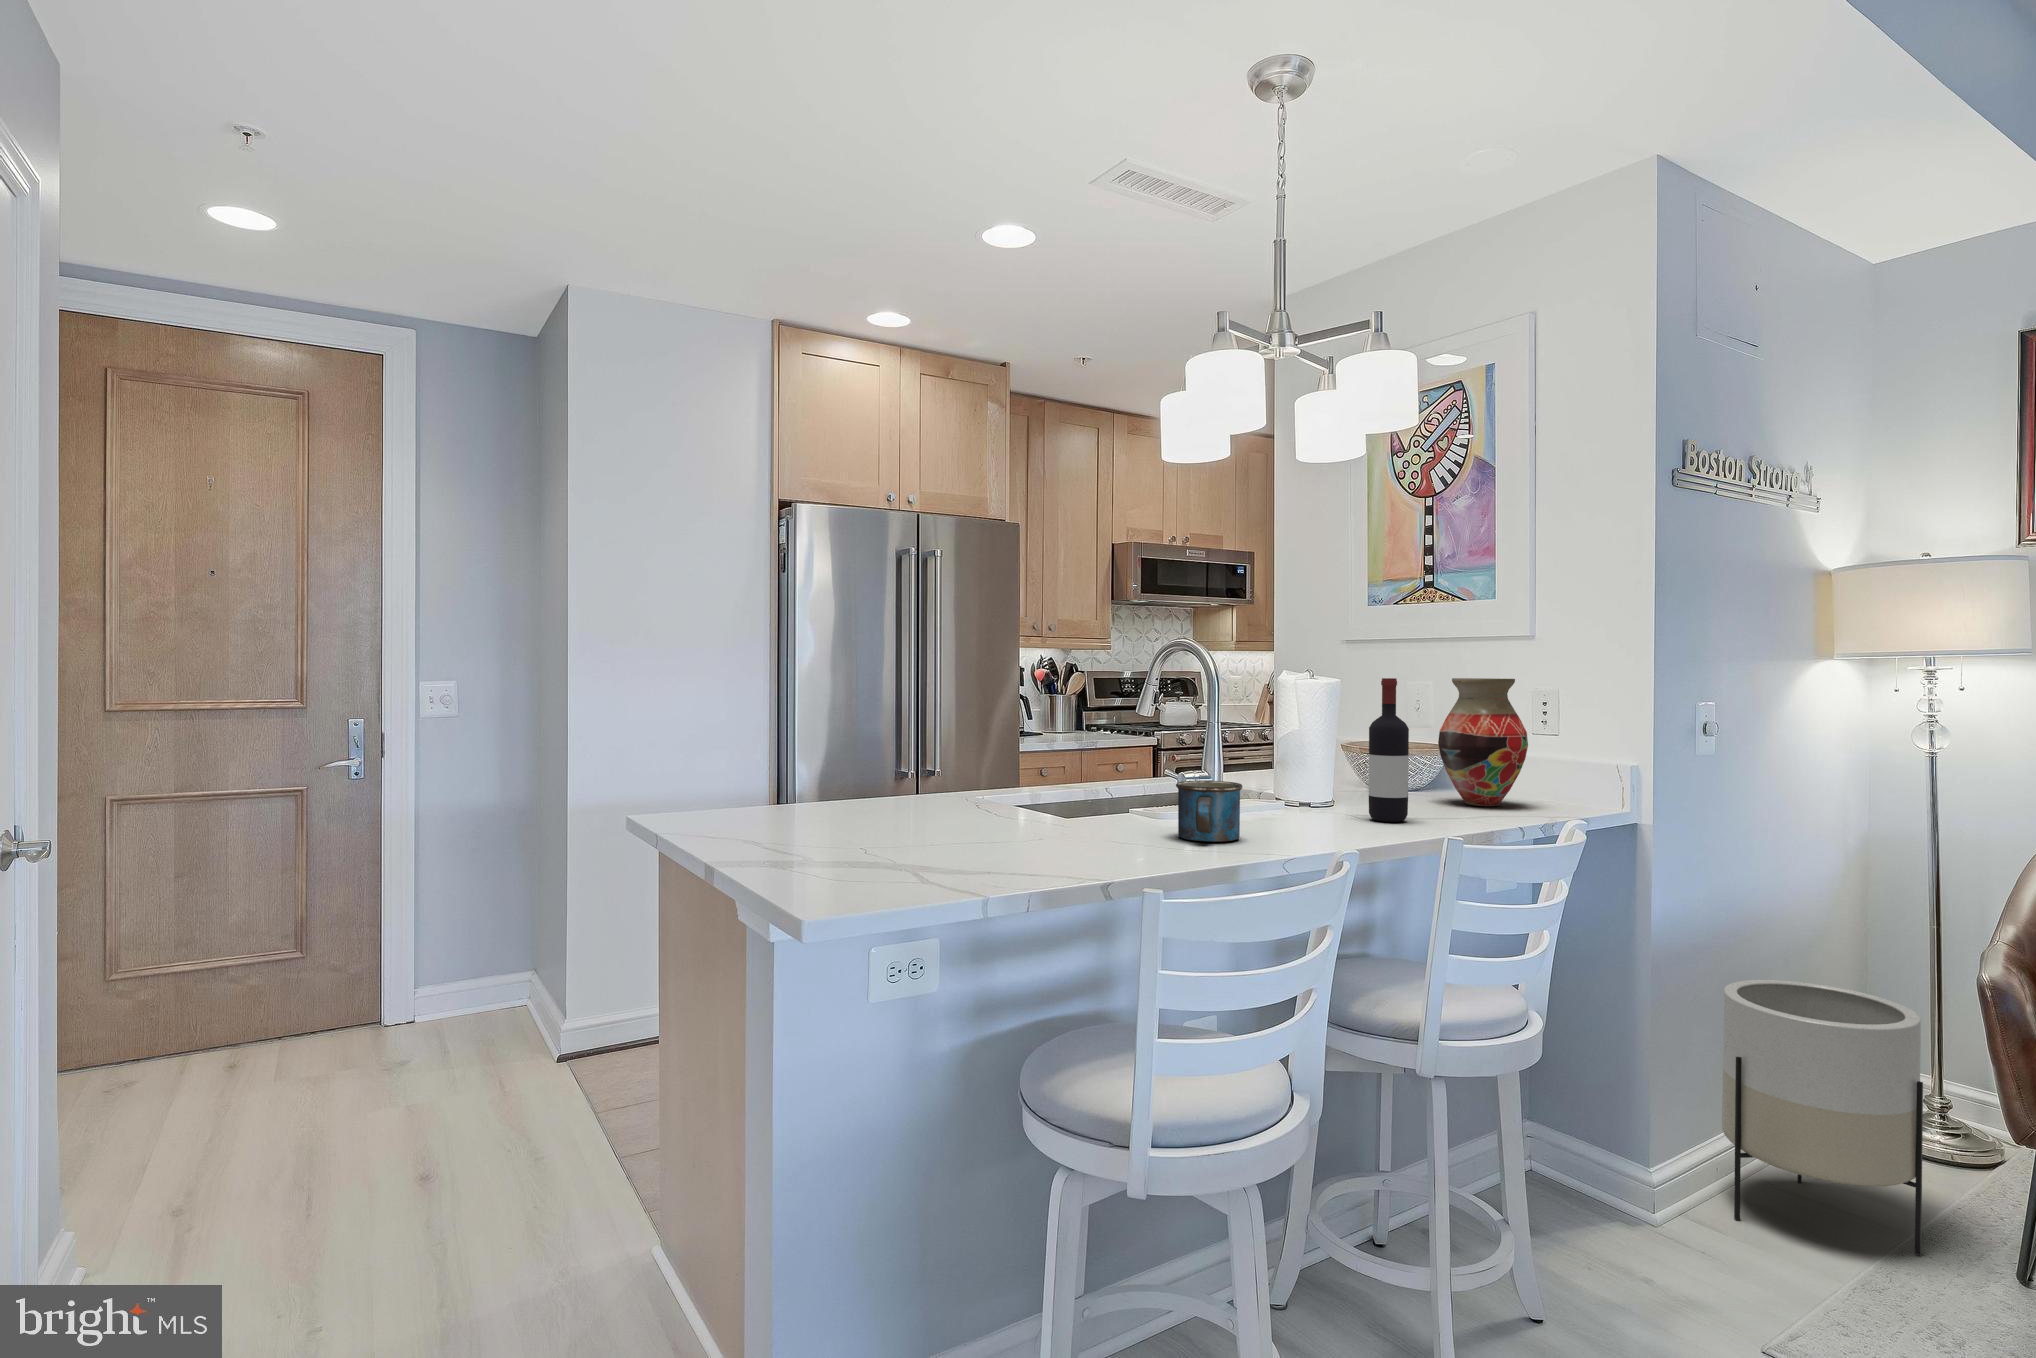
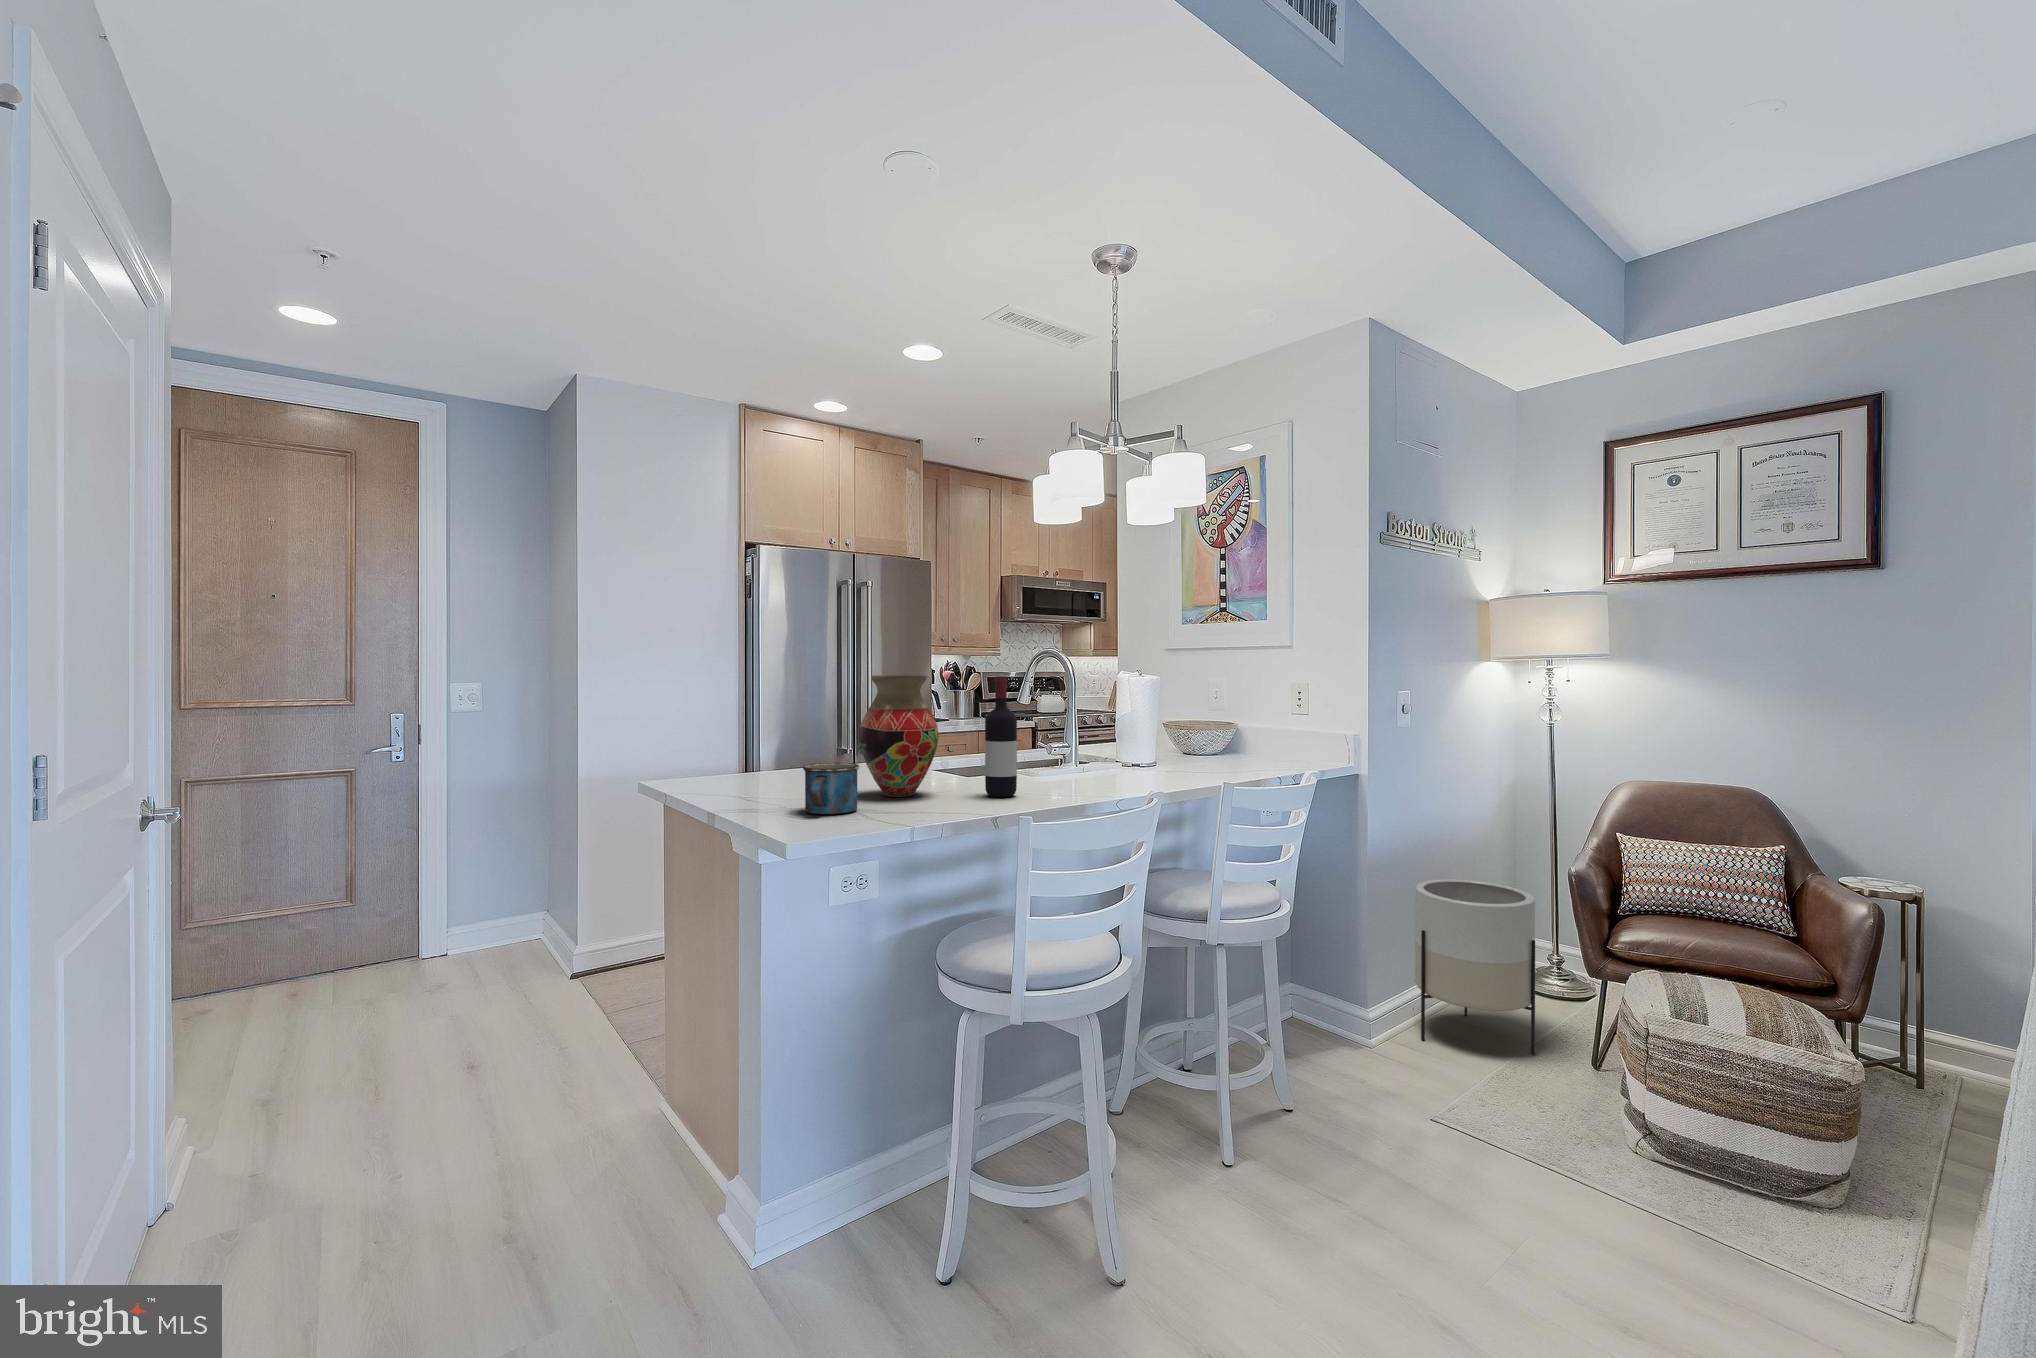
wine bottle: present [1369,678,1409,822] -> present [985,676,1017,797]
vase: present [1438,678,1528,806] -> present [859,675,939,797]
mug: present [1176,781,1243,842] -> present [803,763,859,814]

